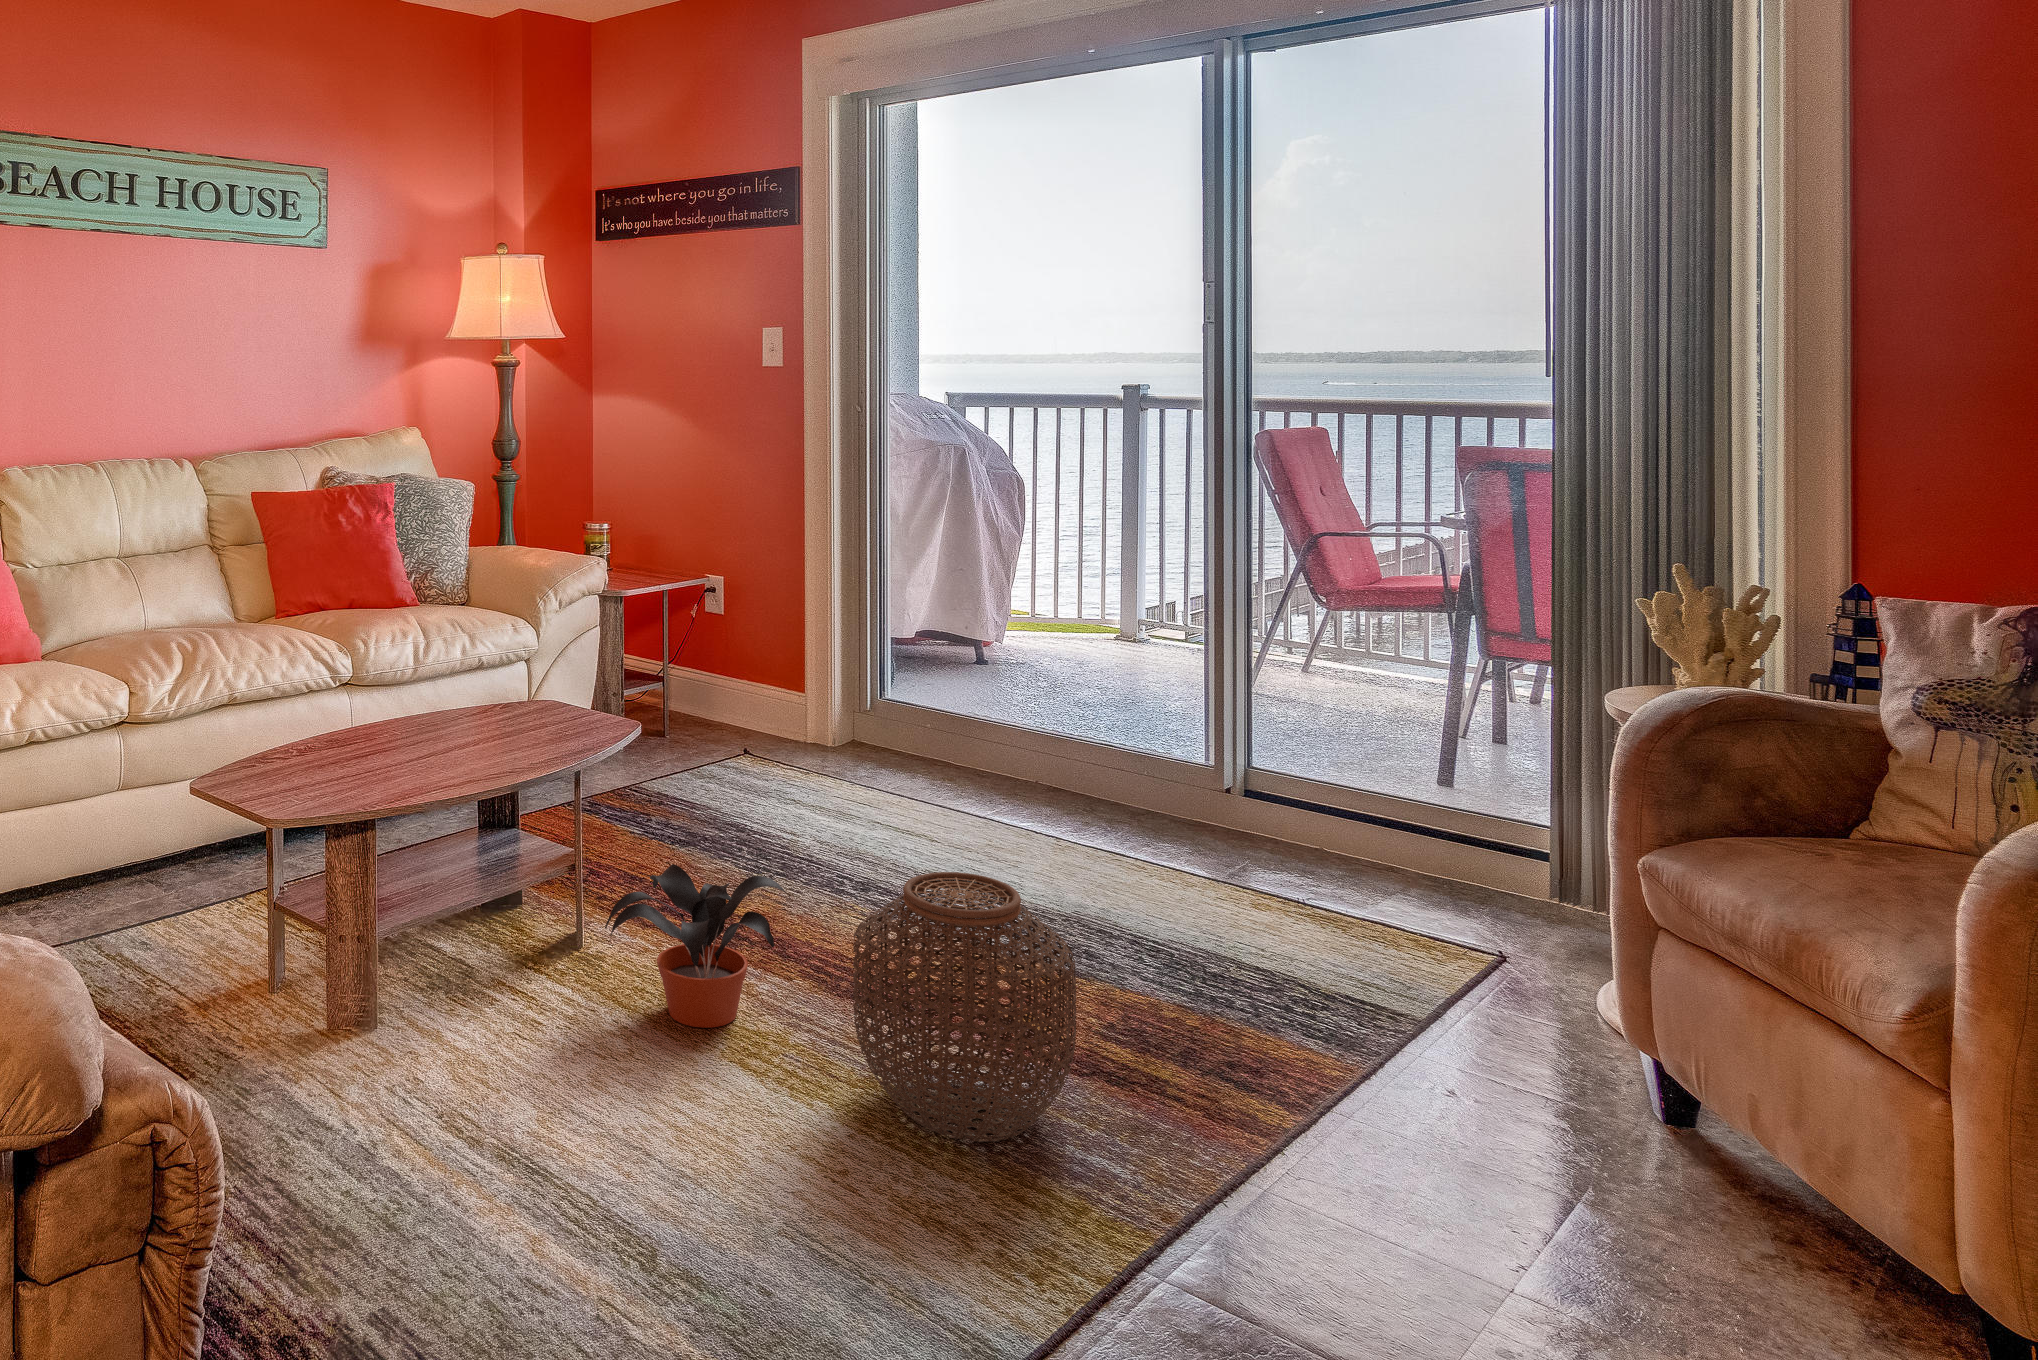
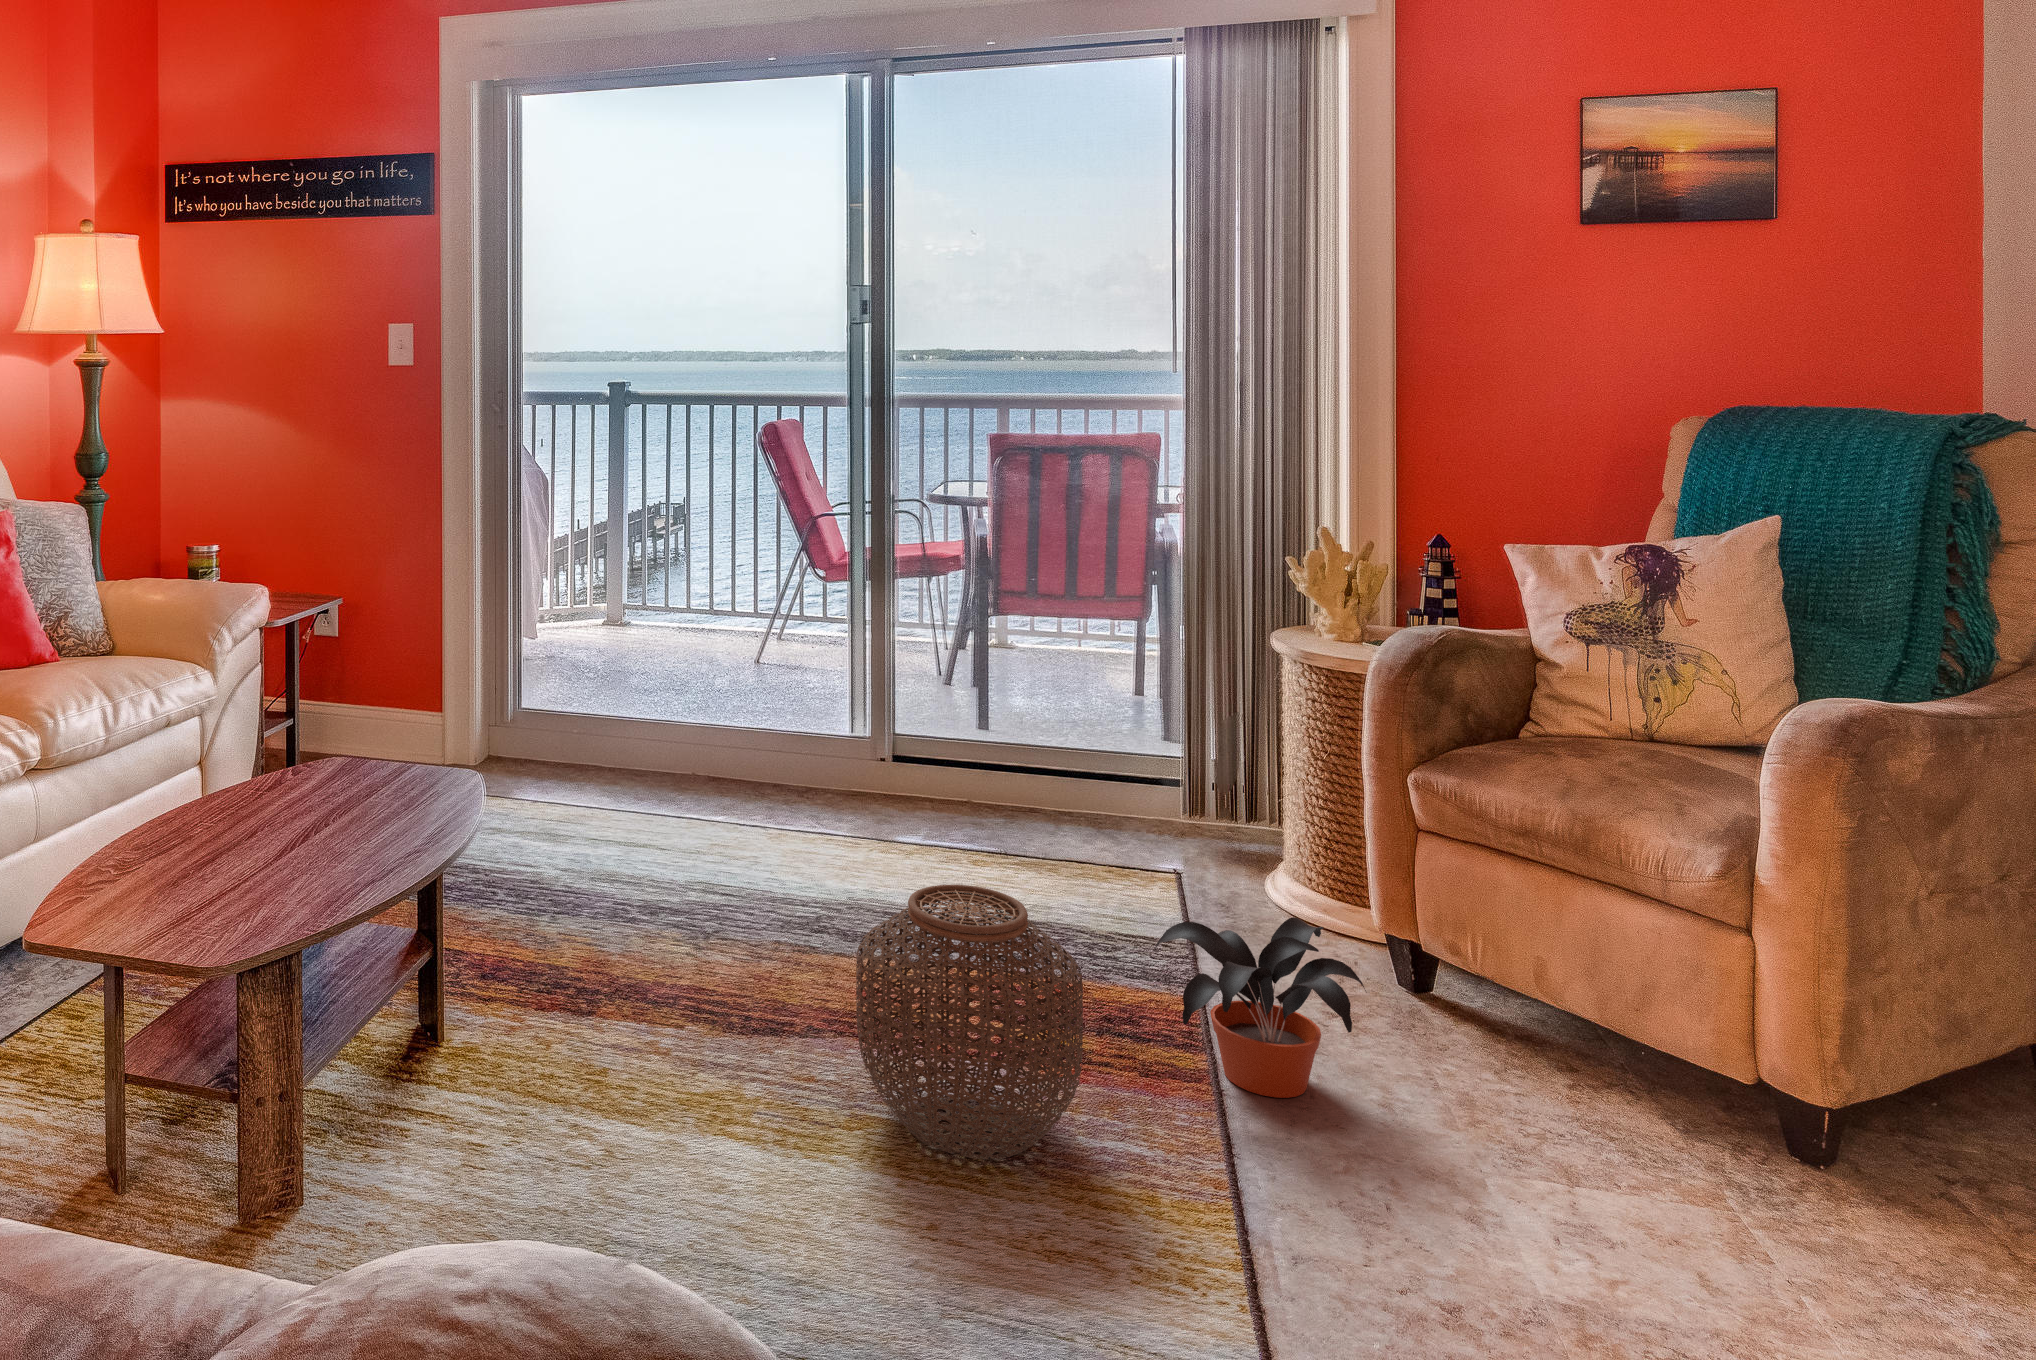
potted plant: present [605,864,790,1028] -> present [1154,917,1366,1098]

